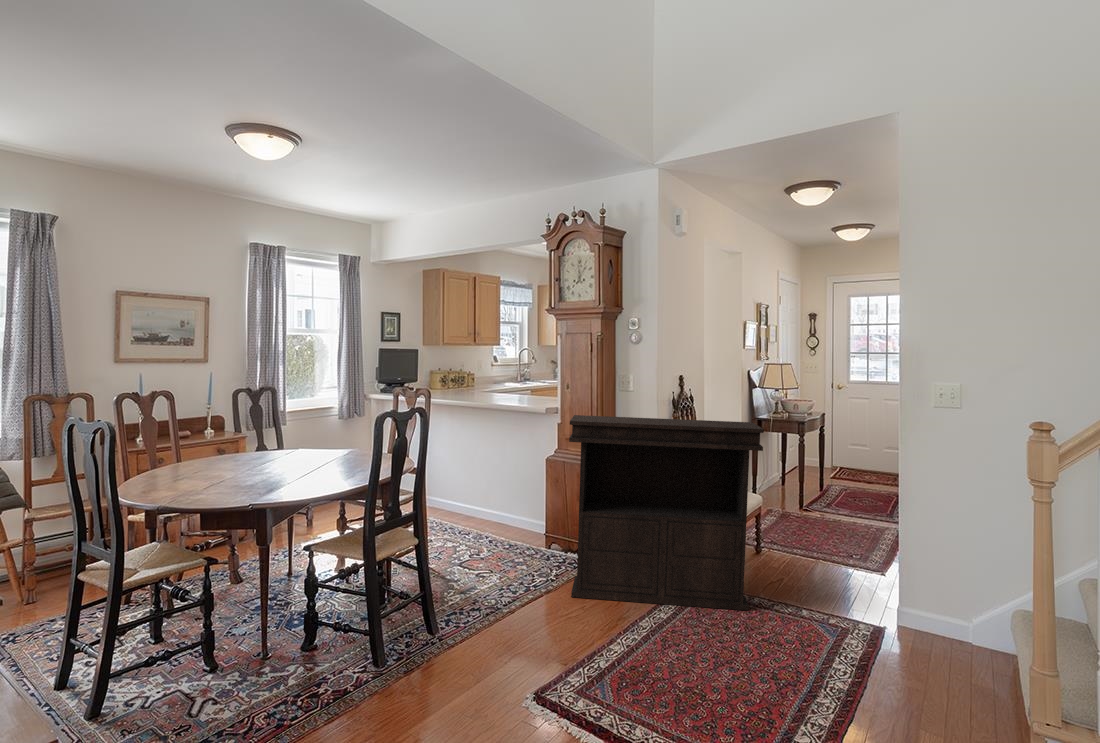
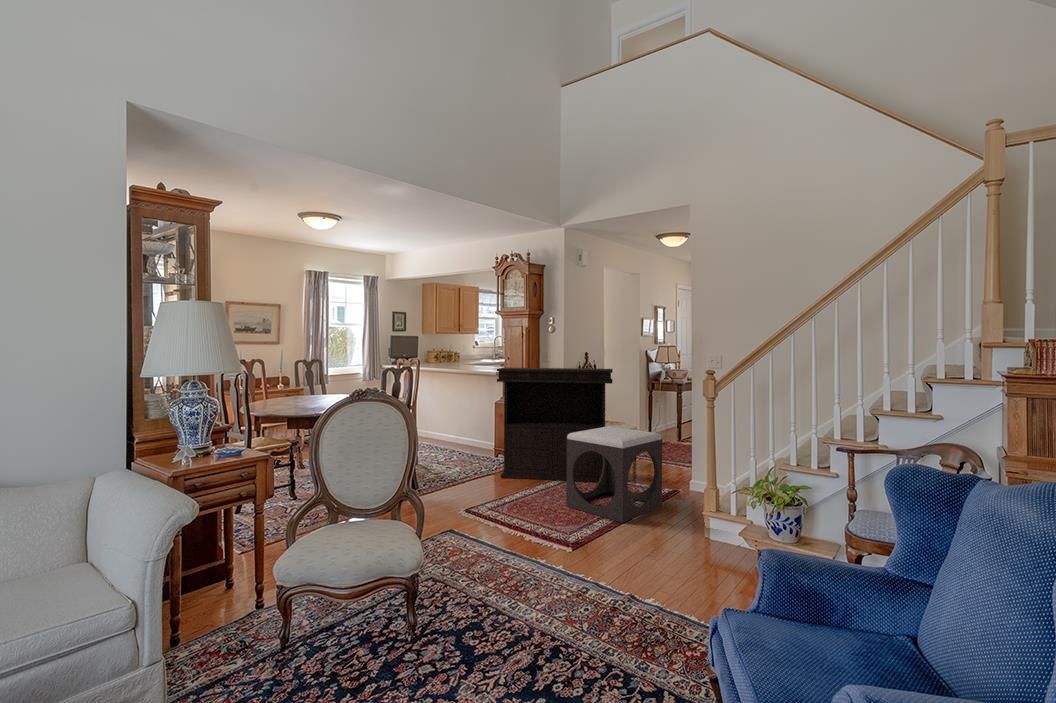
footstool: none [709,528,877,726] -> present [566,426,662,523]

